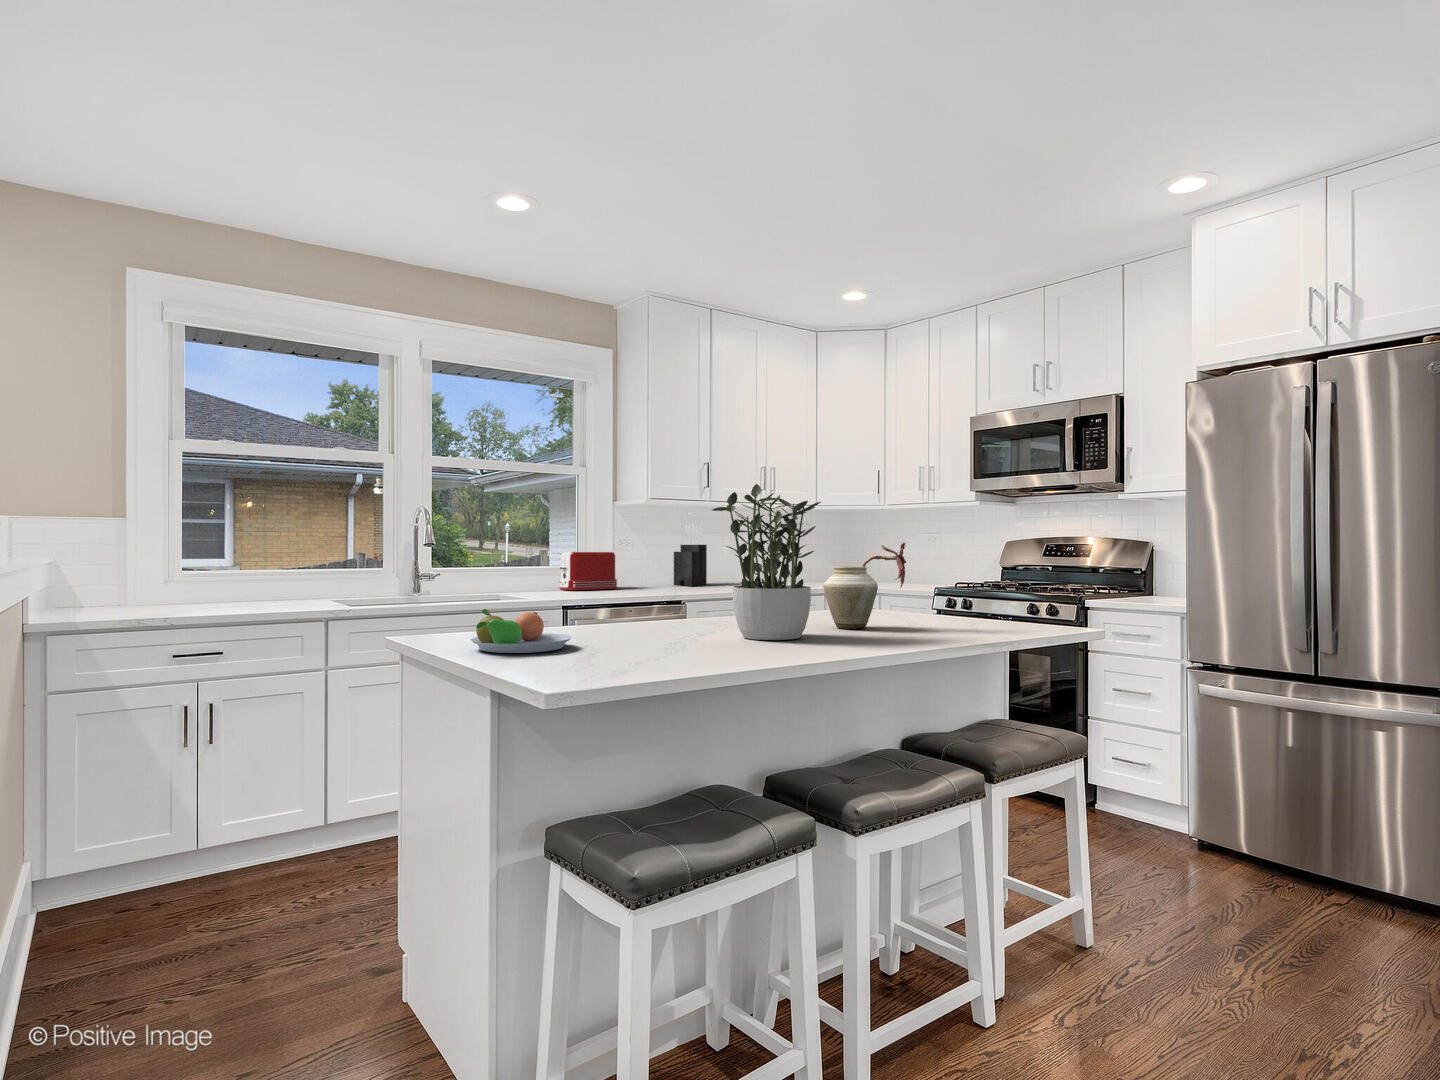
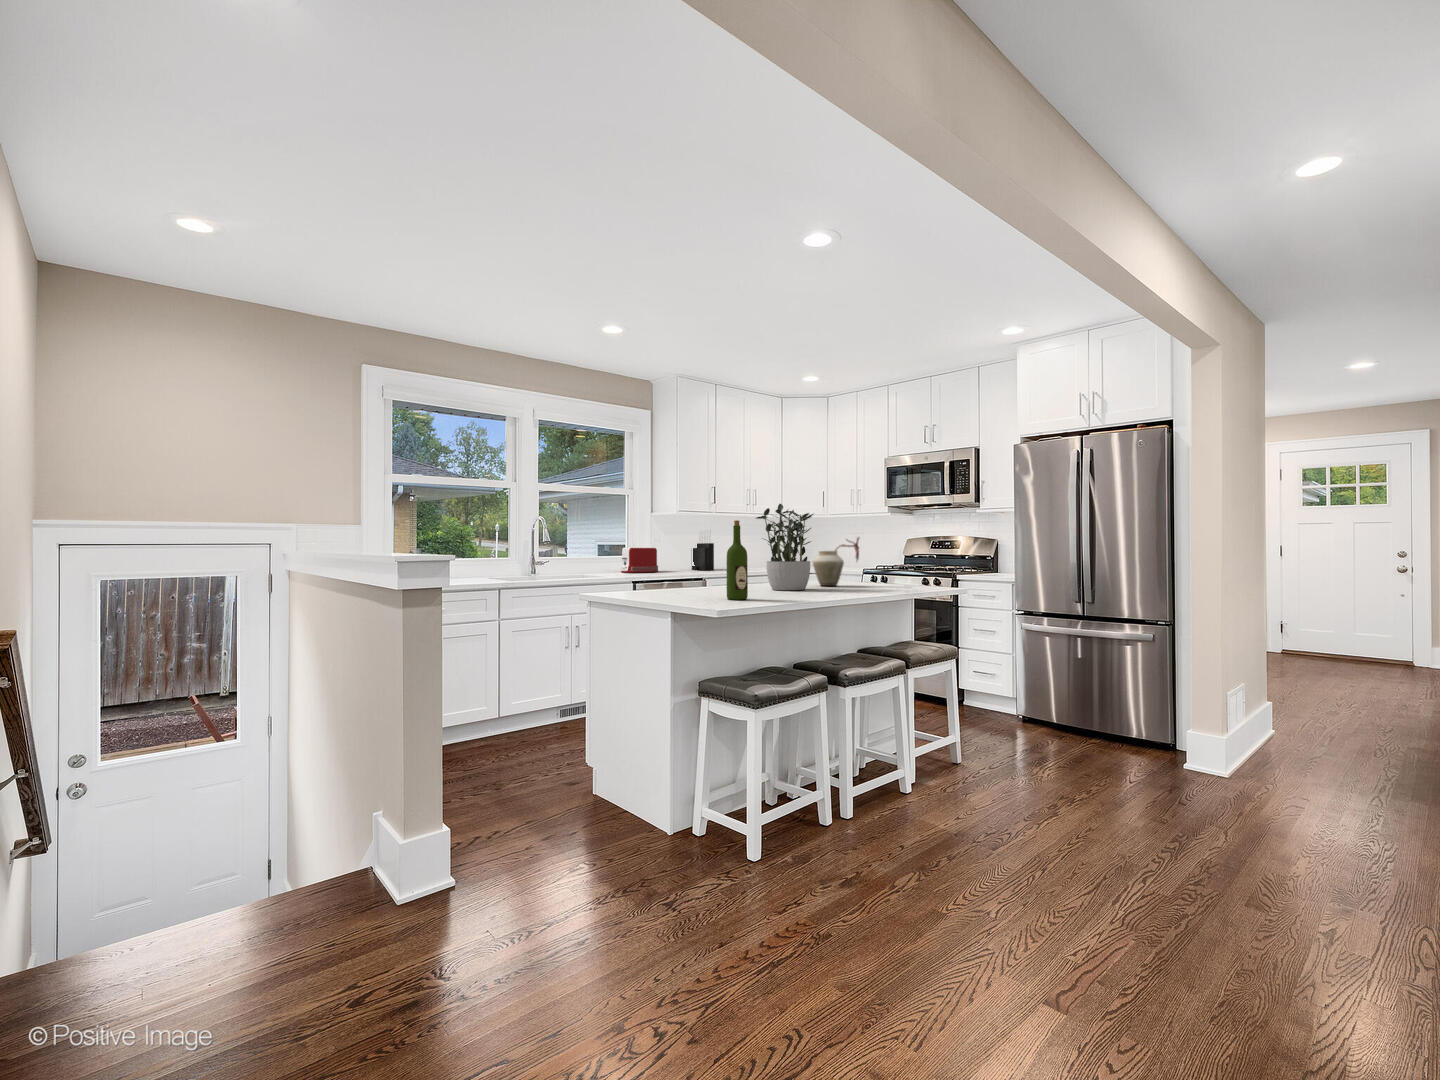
wine bottle: none [623,516,663,670] -> present [727,520,748,600]
fruit bowl: present [471,609,572,653] -> none [632,572,686,595]

